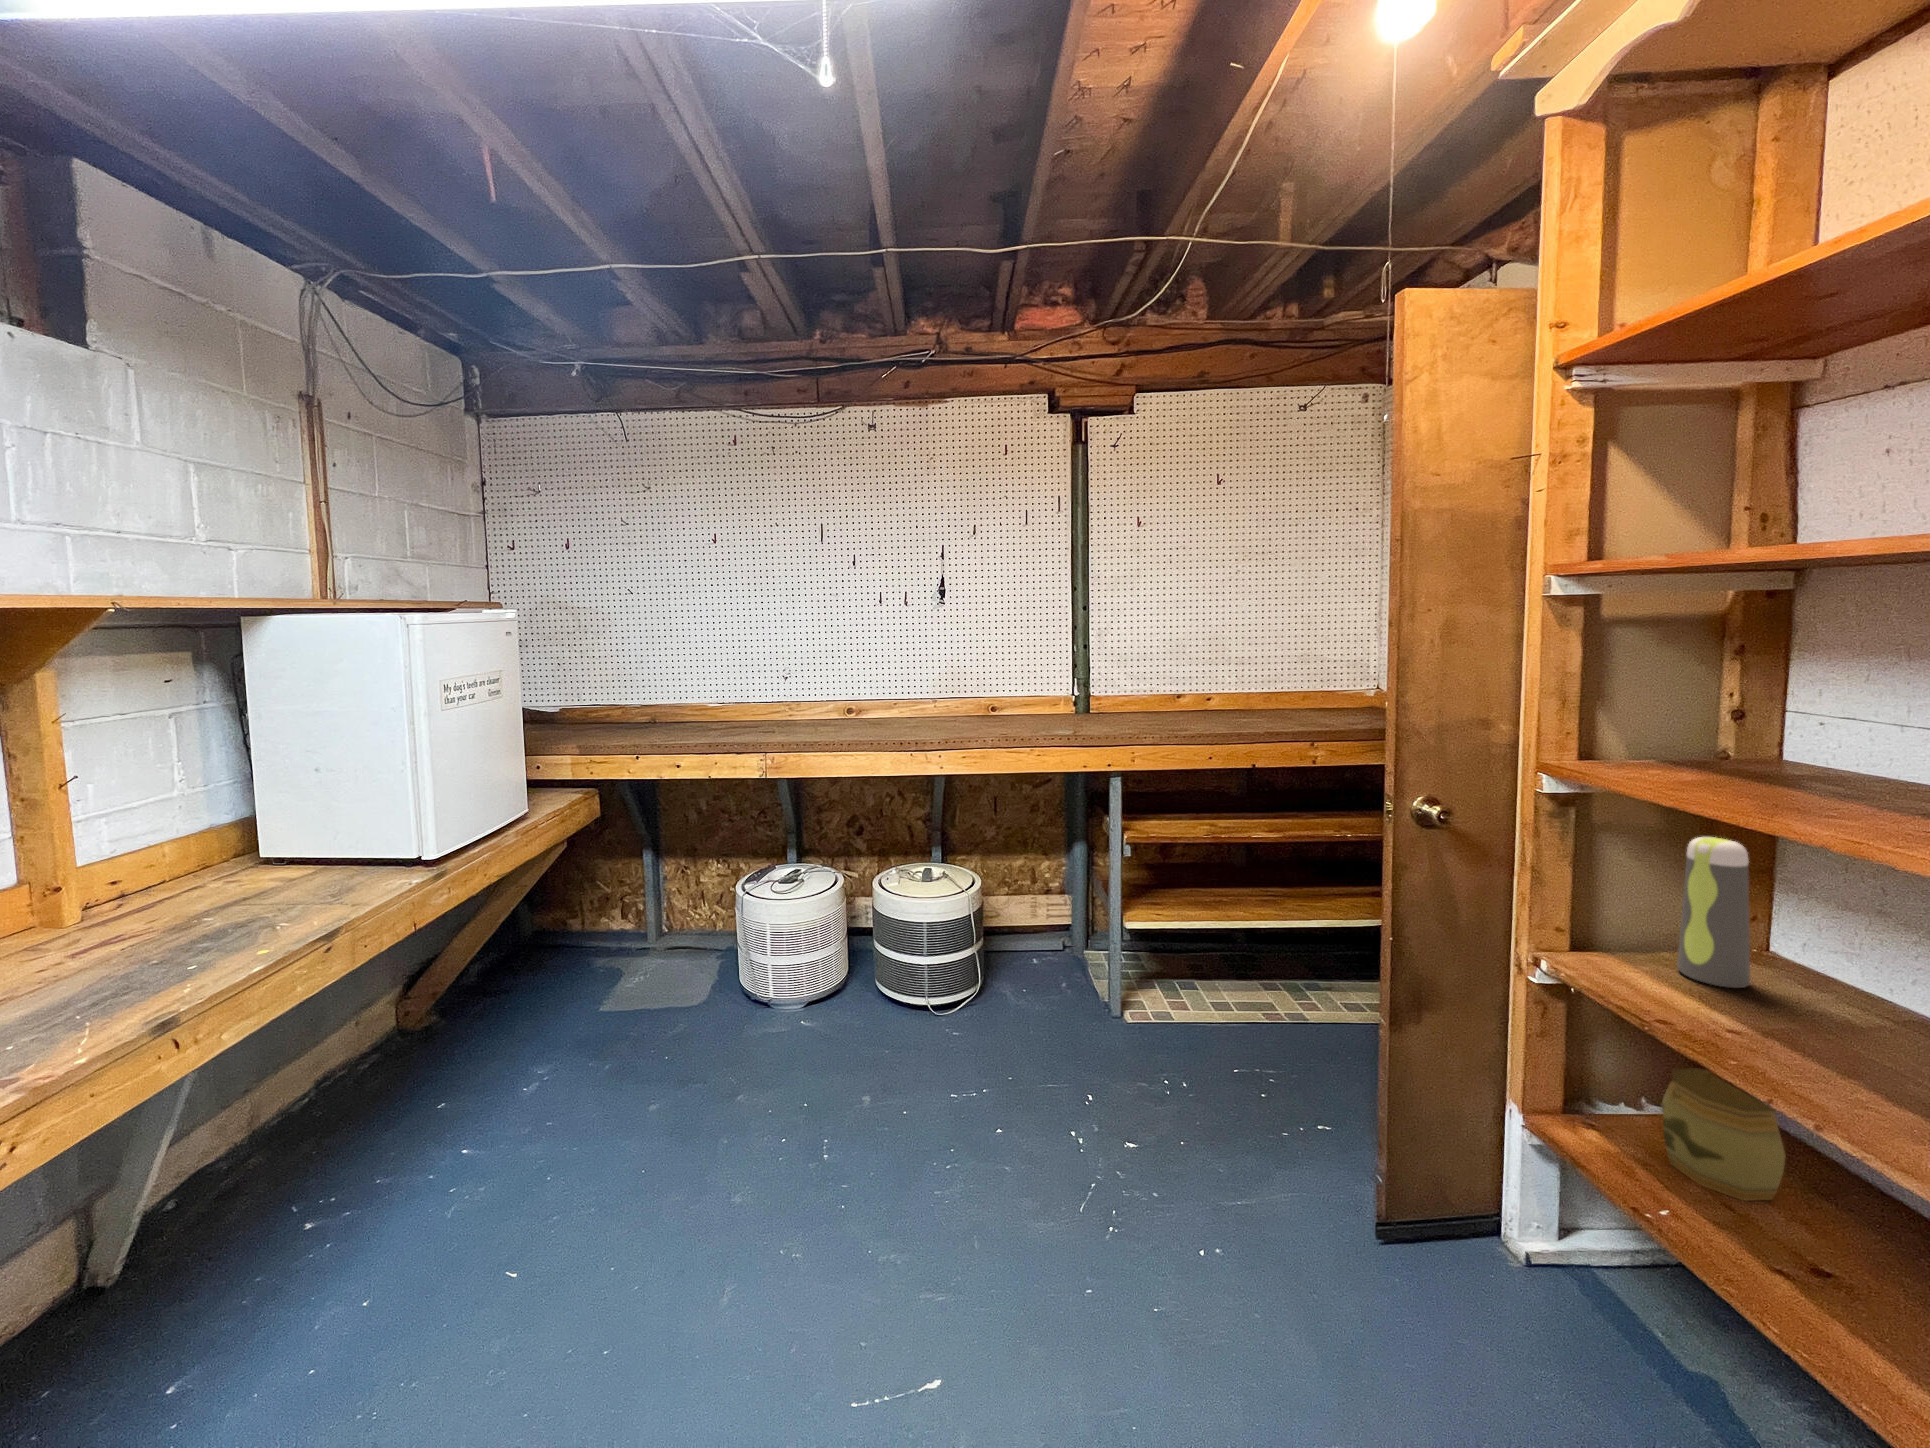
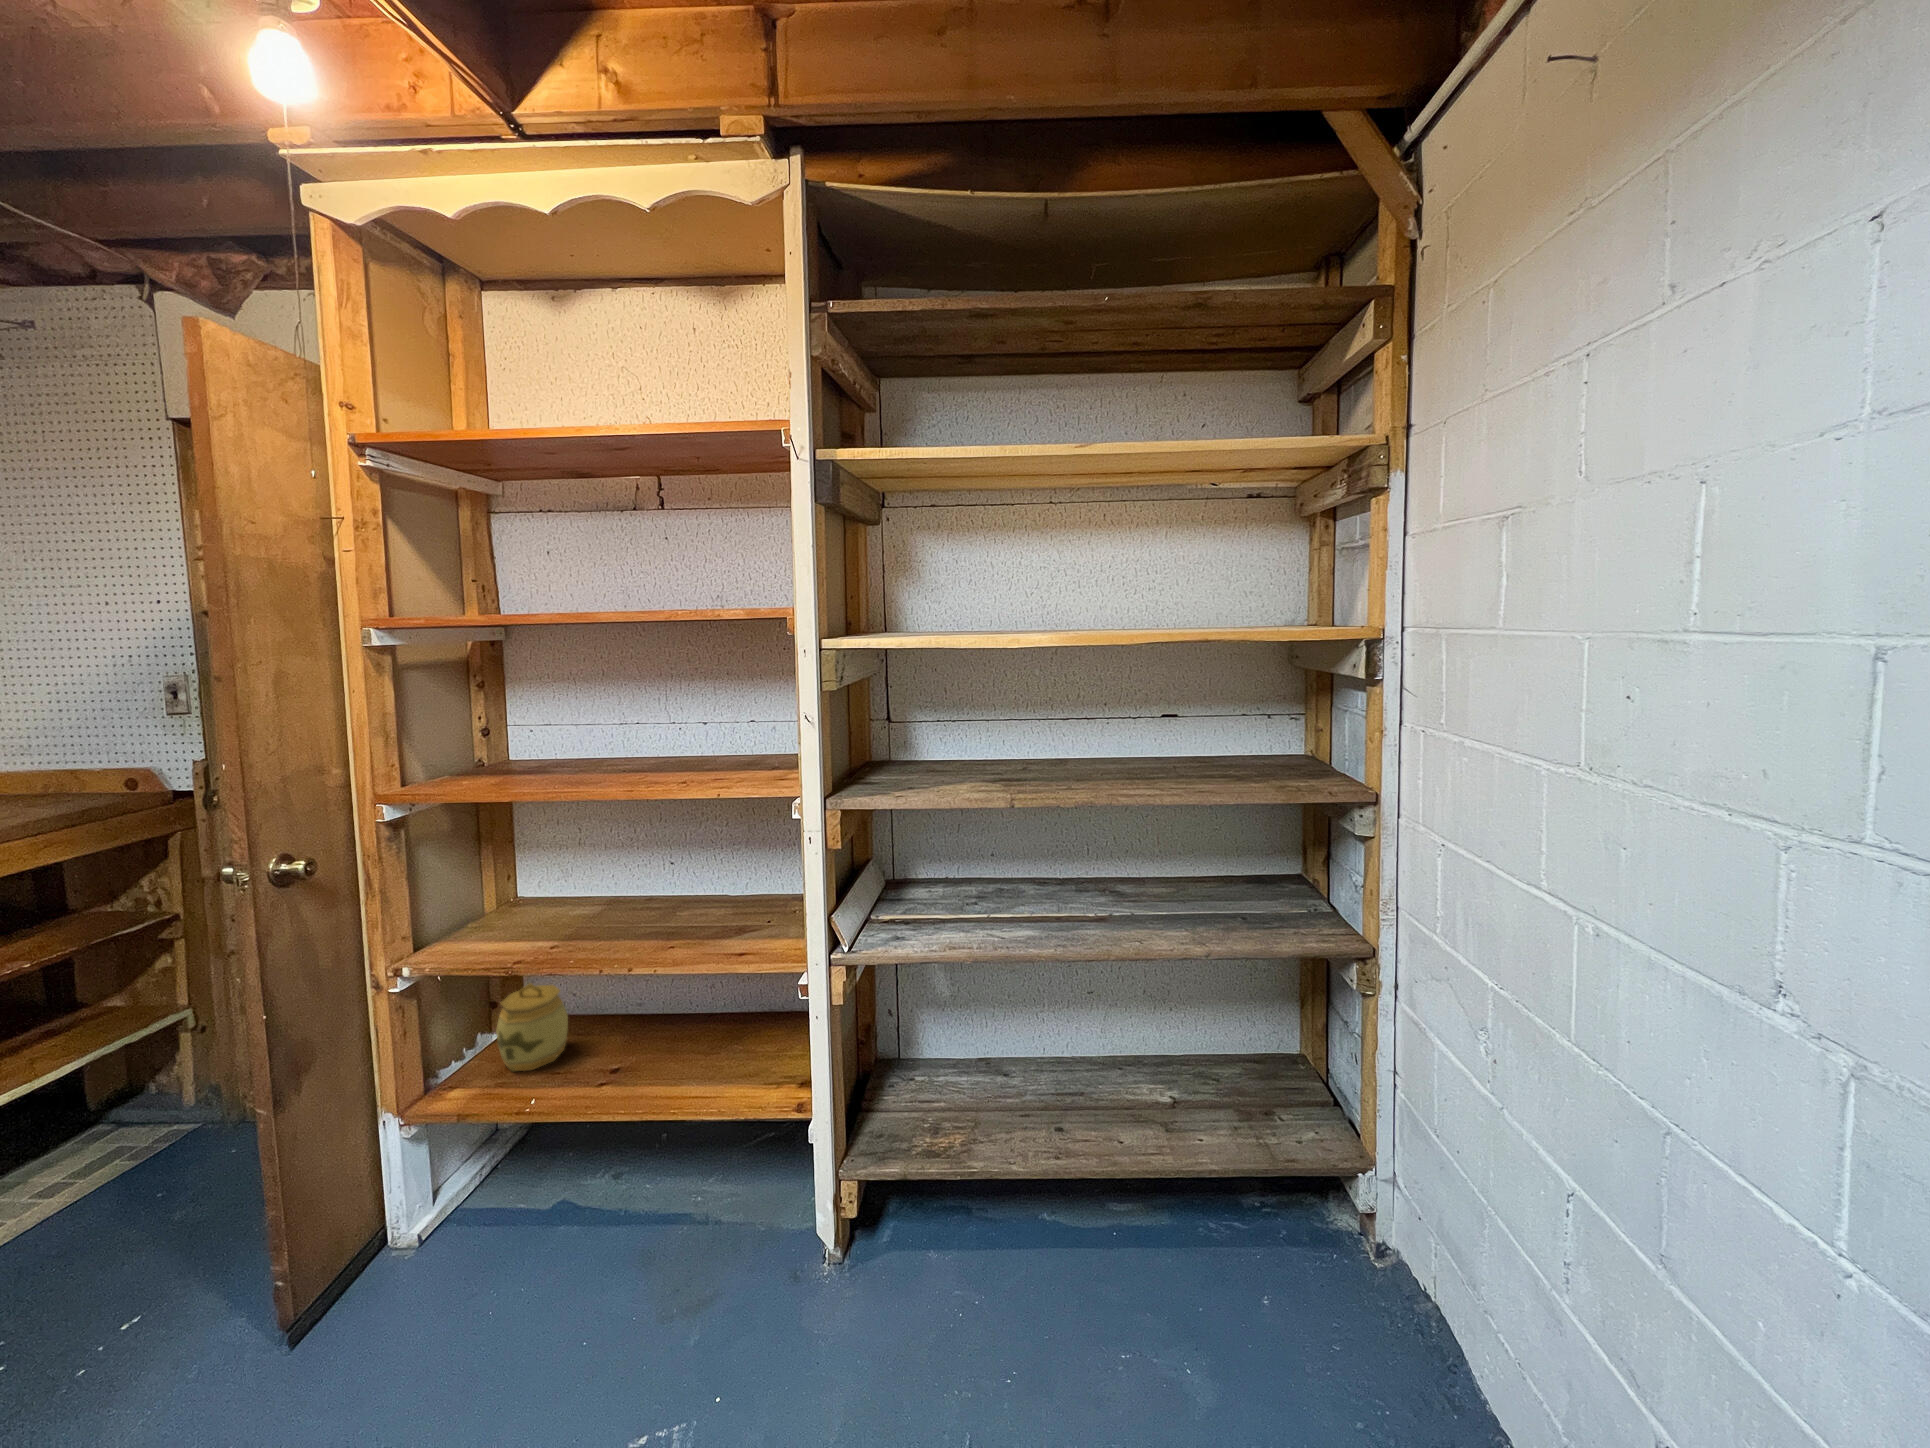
water bottle: present [1677,837,1750,988] -> none [487,822,532,930]

